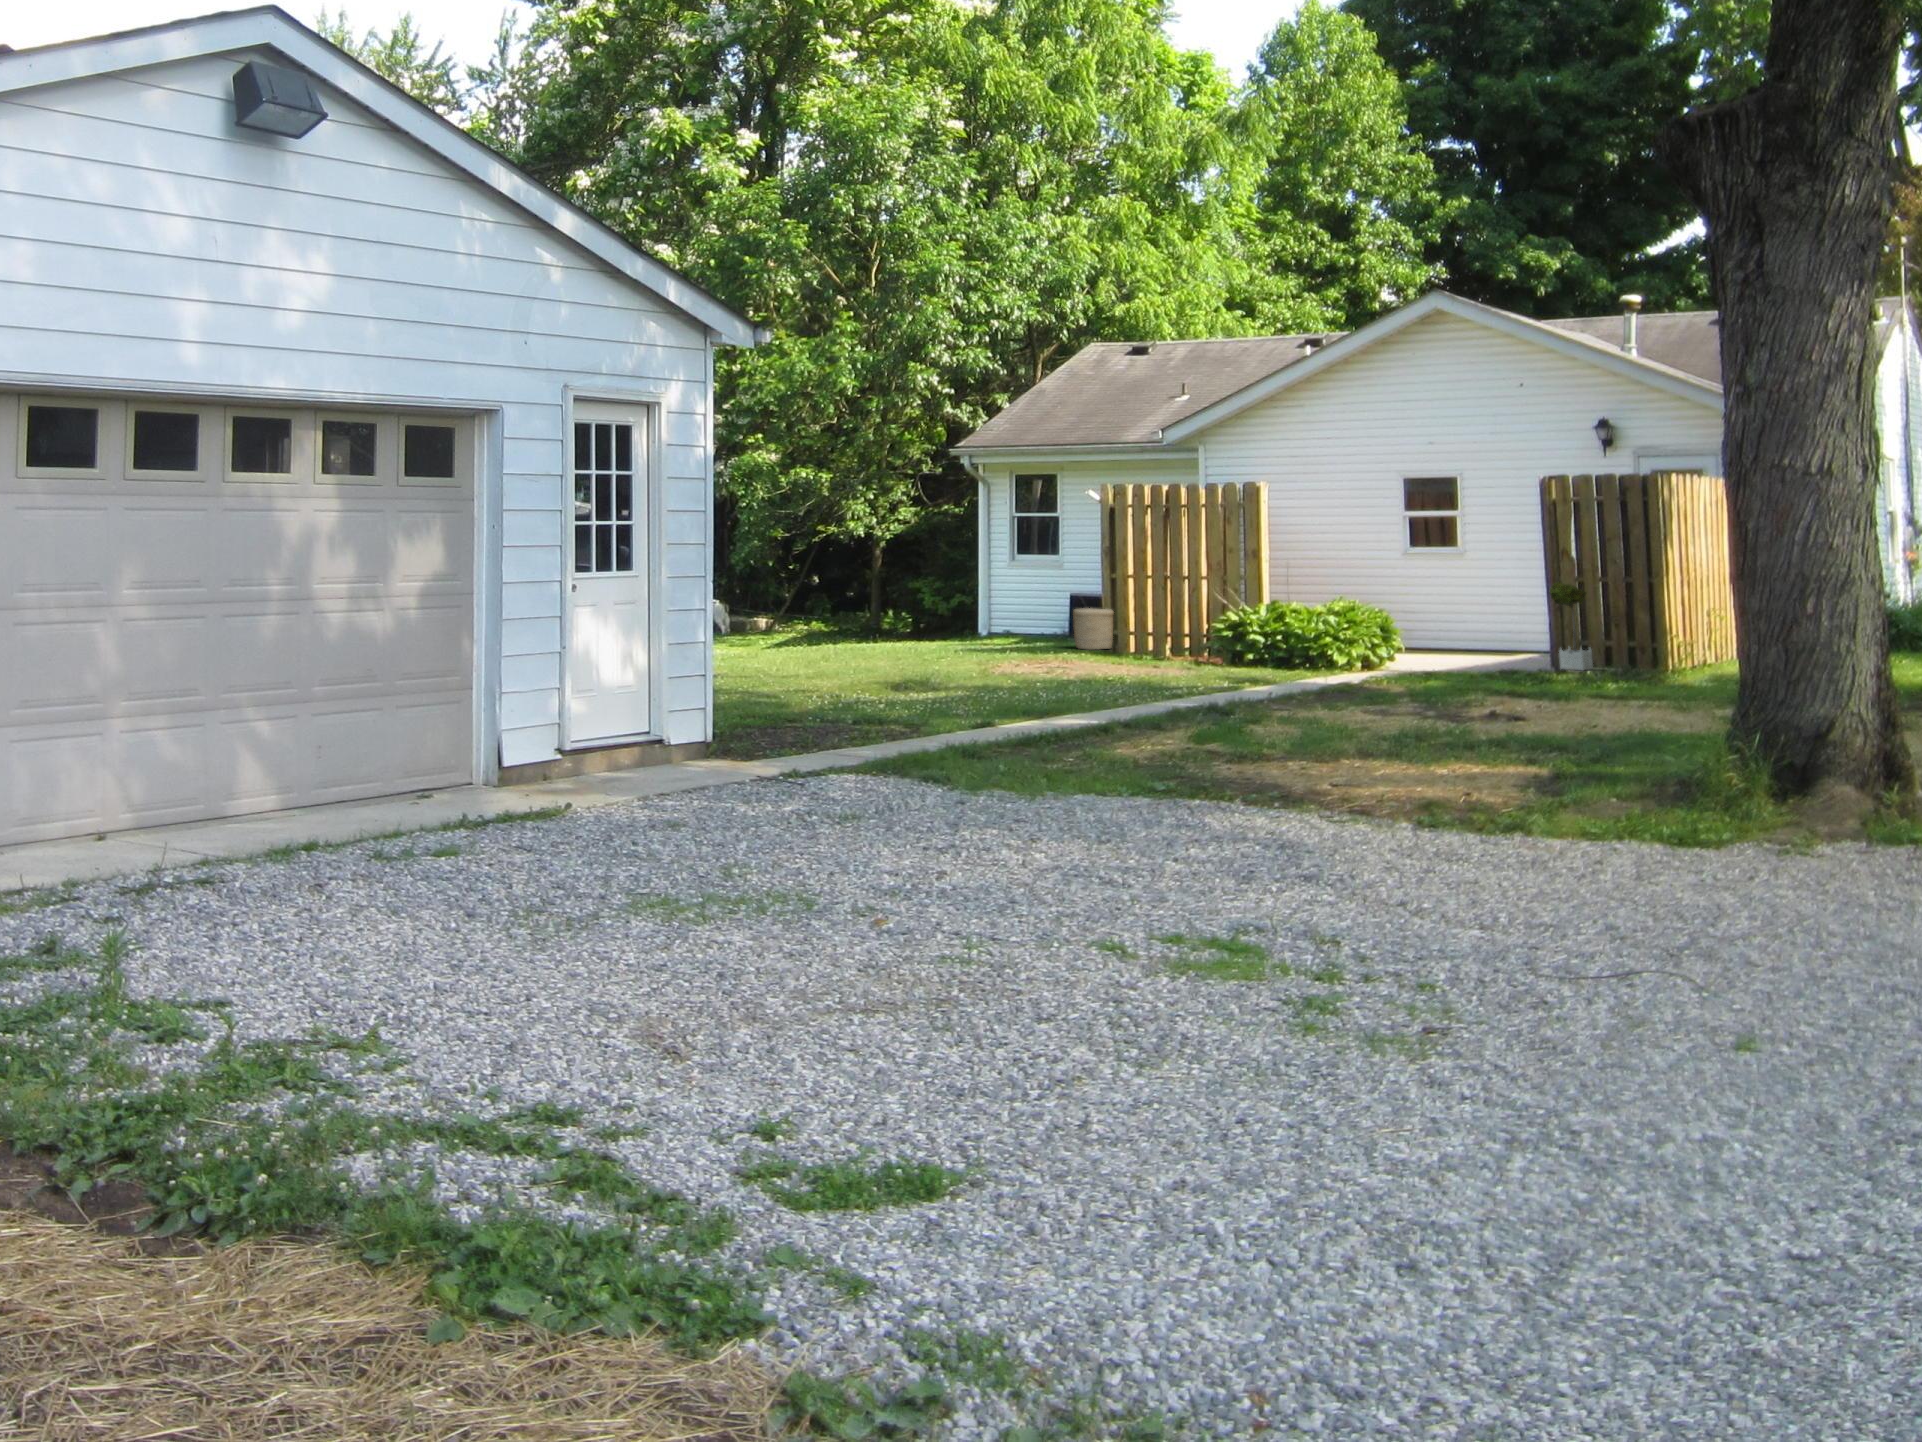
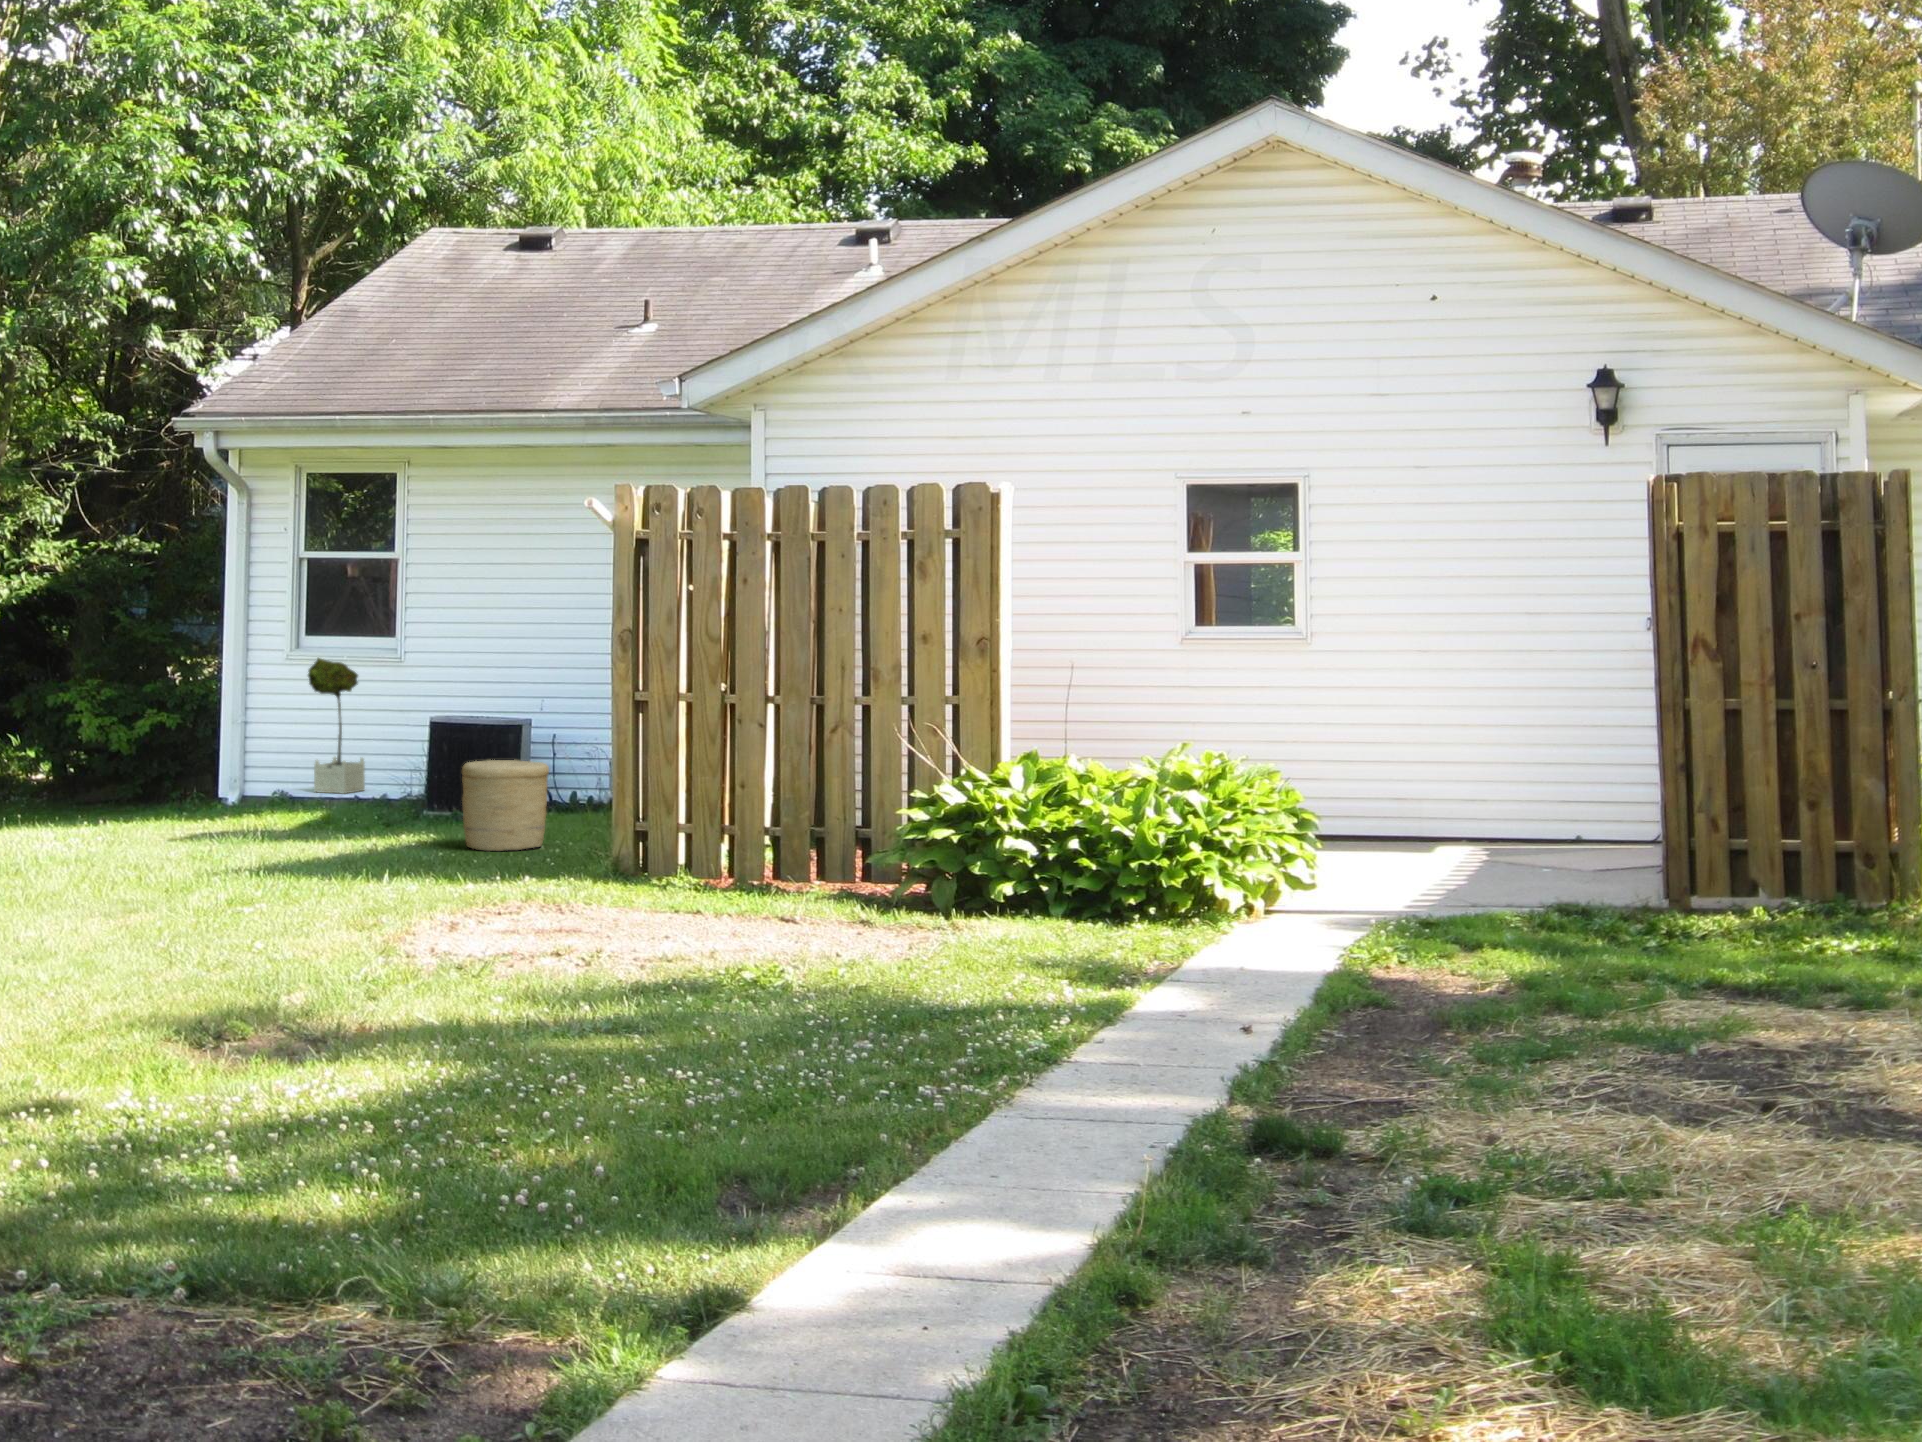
potted tree: present [1550,582,1593,670] -> present [308,658,365,794]

